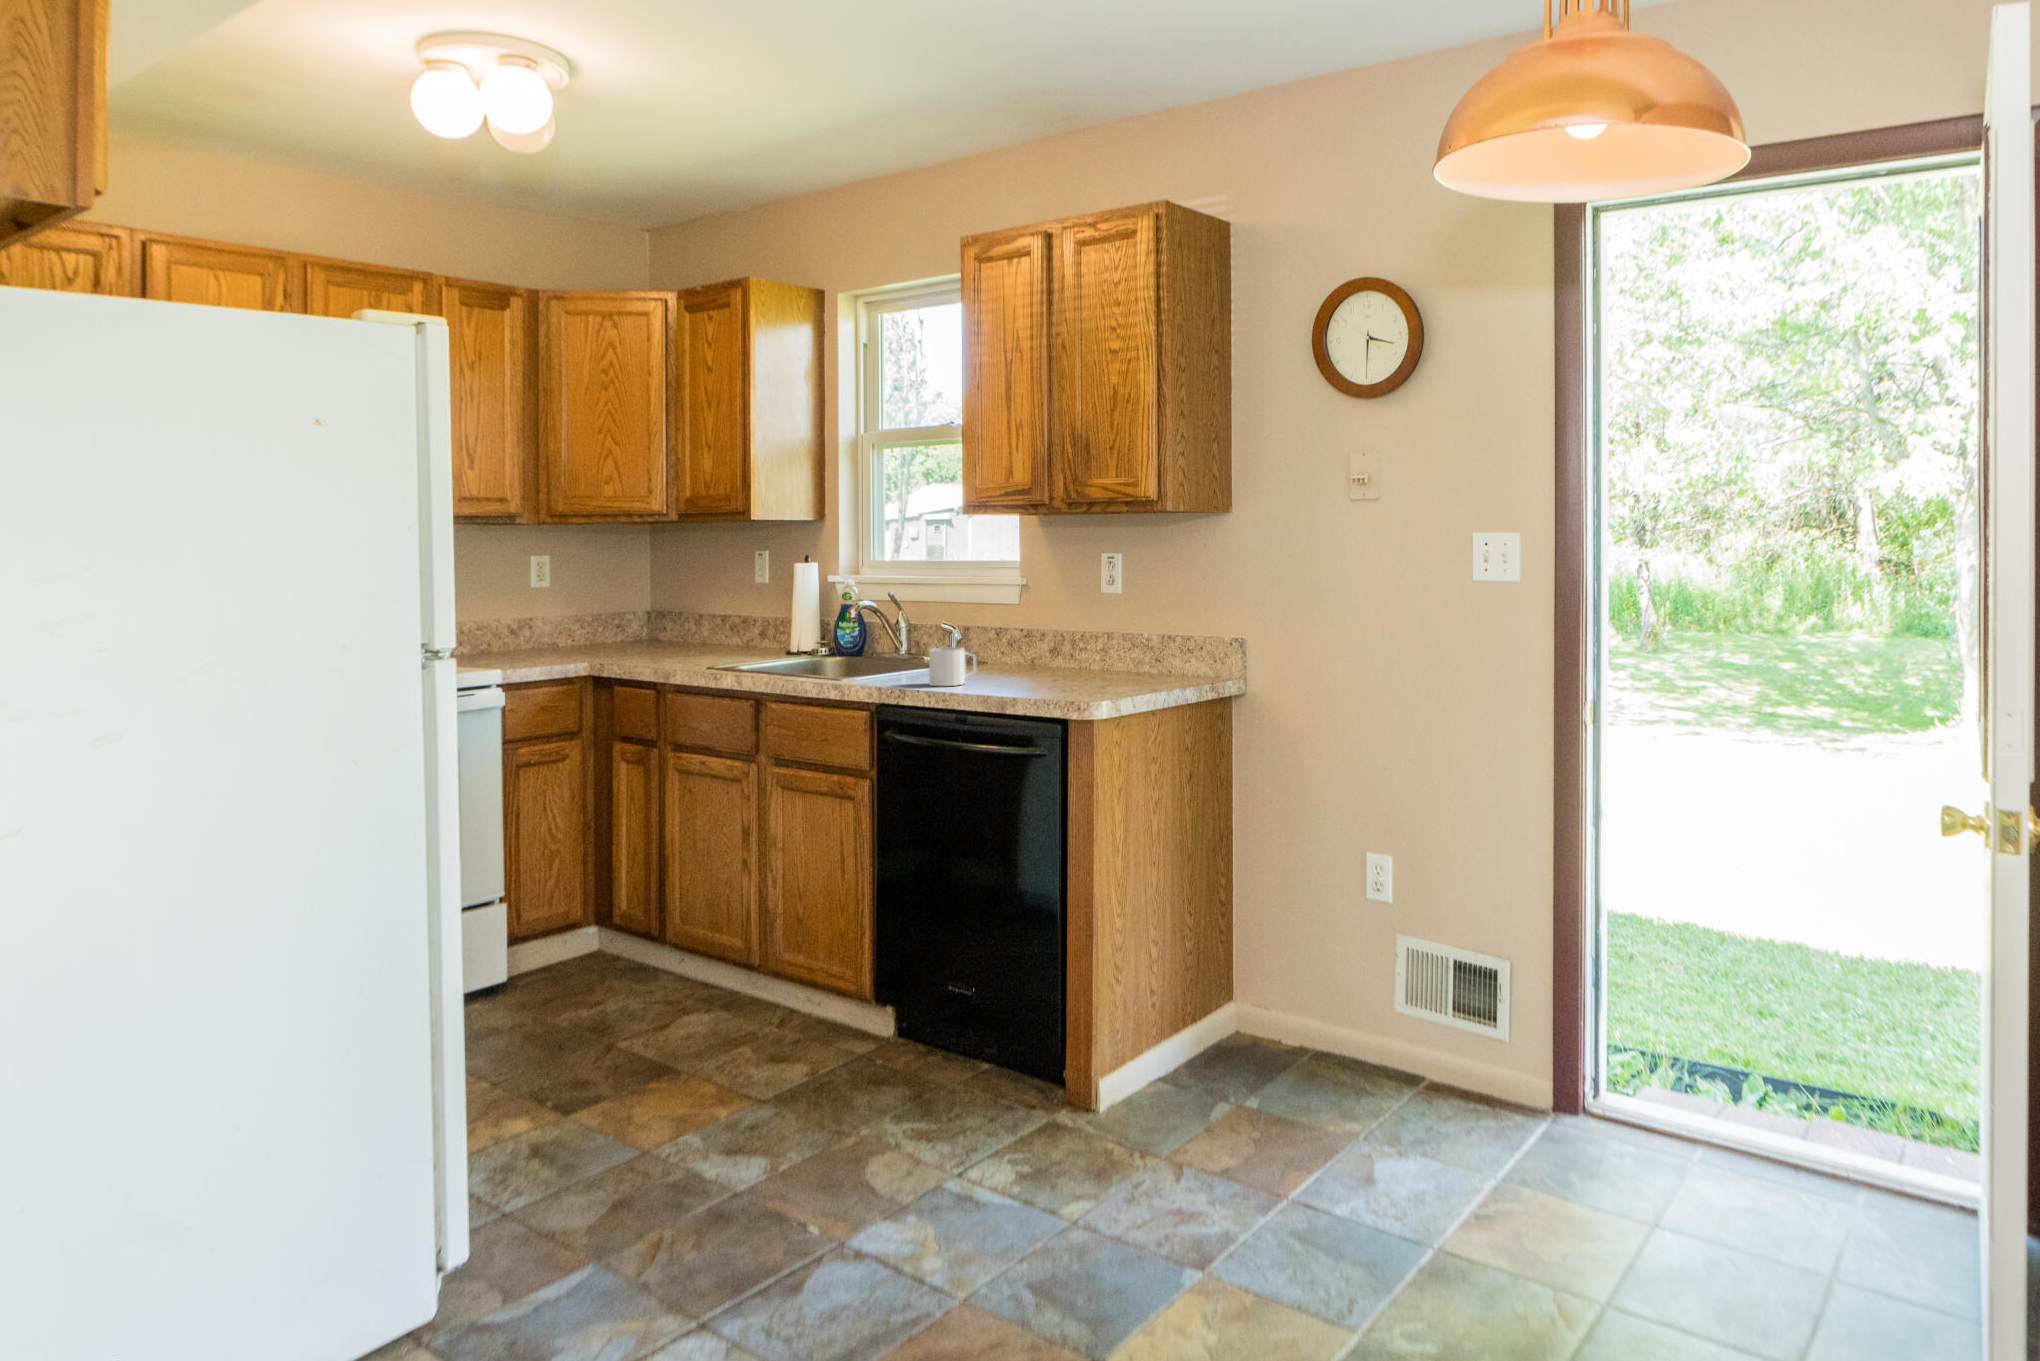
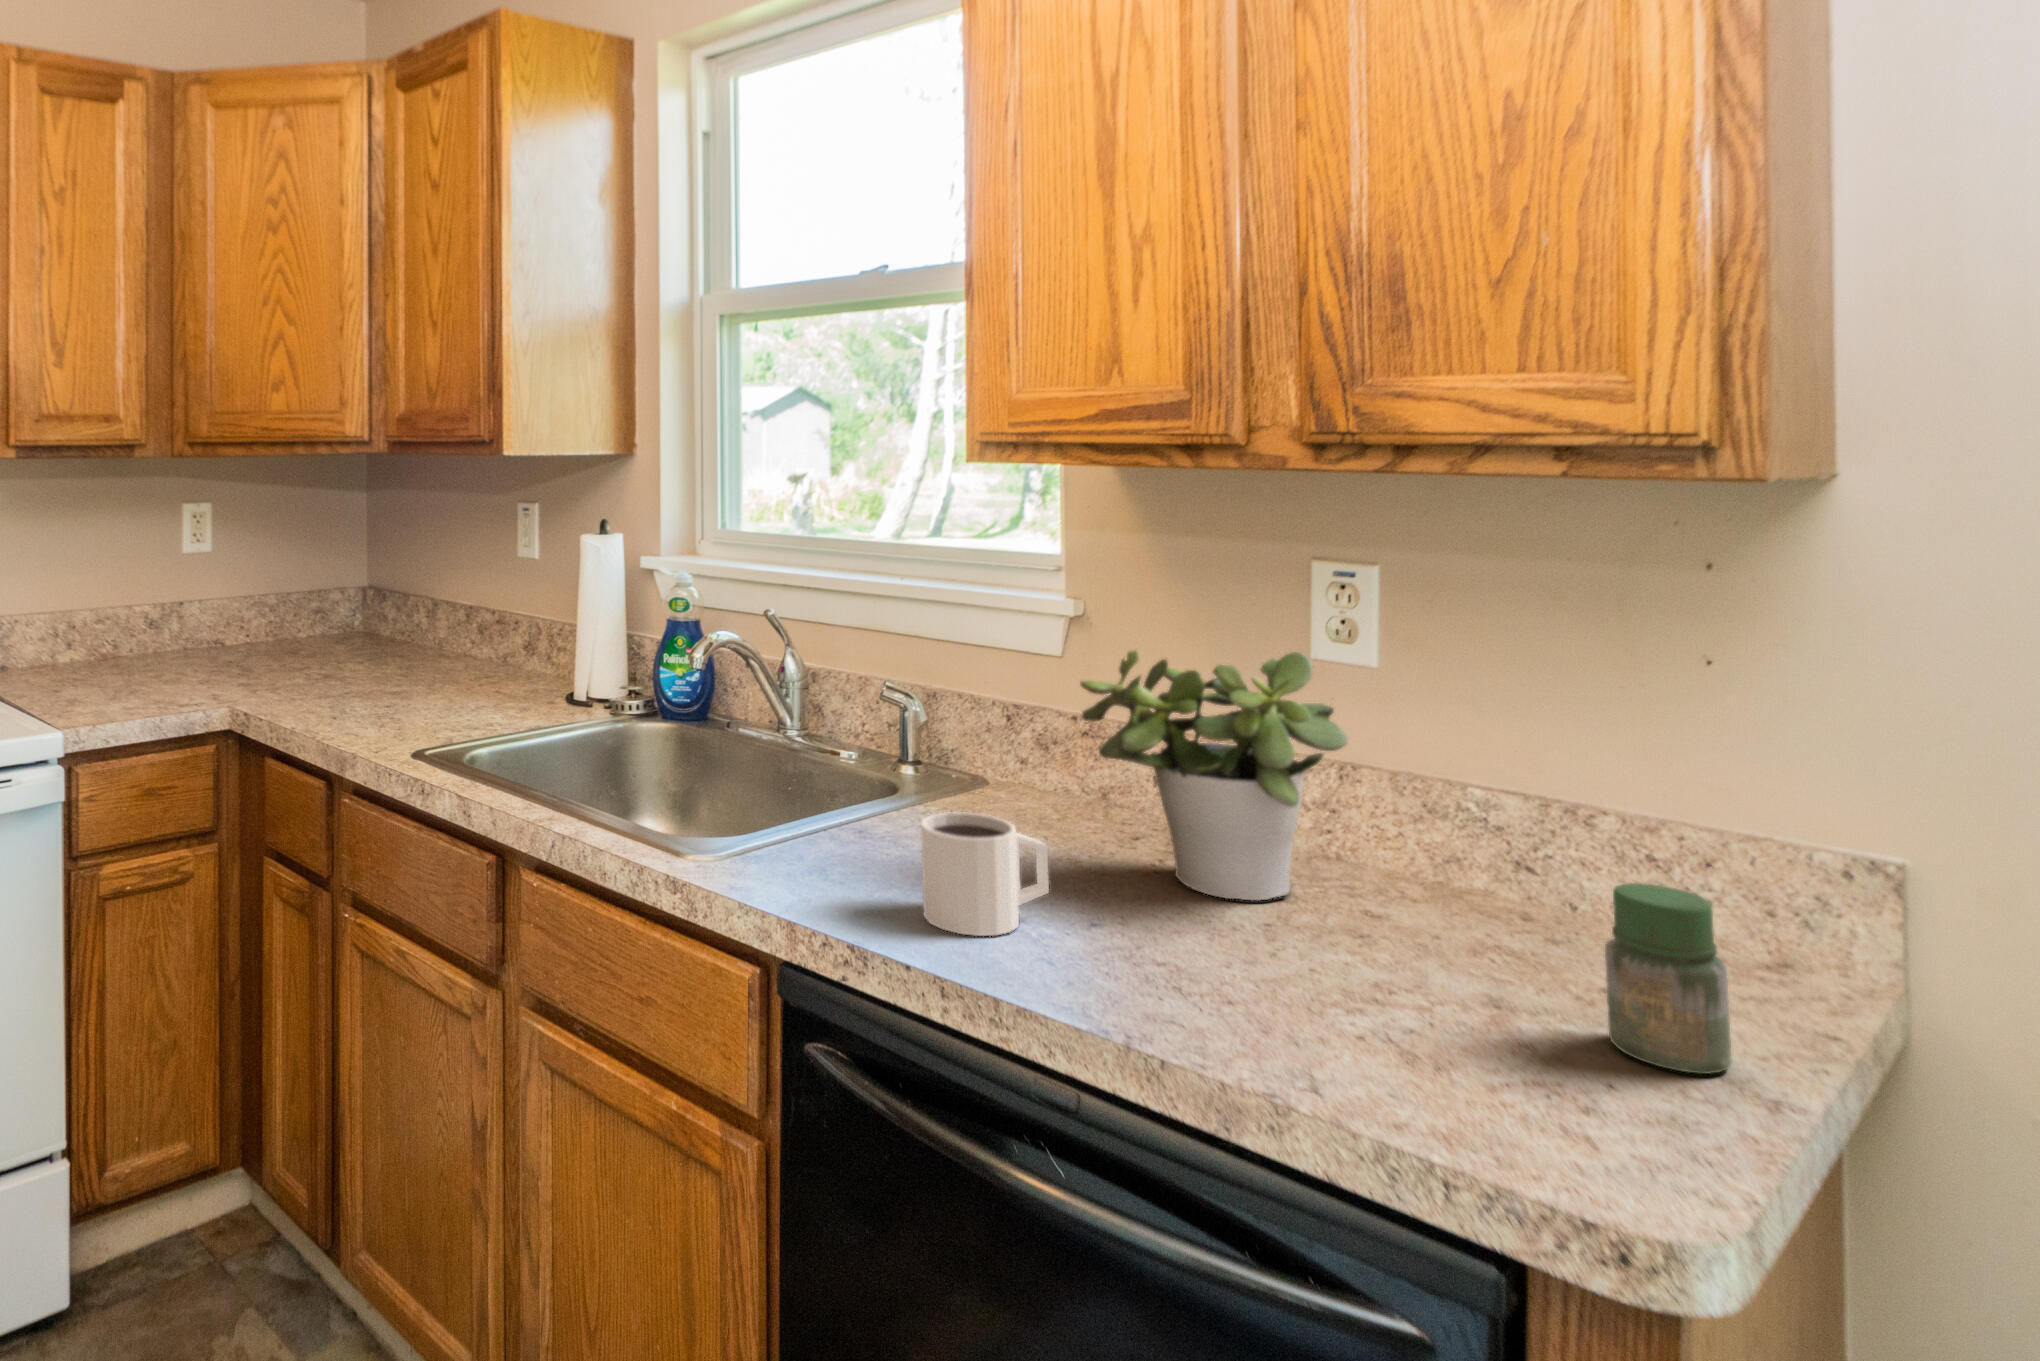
potted plant: none [999,583,1090,678] -> present [1080,651,1348,900]
jar: none [1130,640,1160,692] -> present [1605,883,1732,1074]

